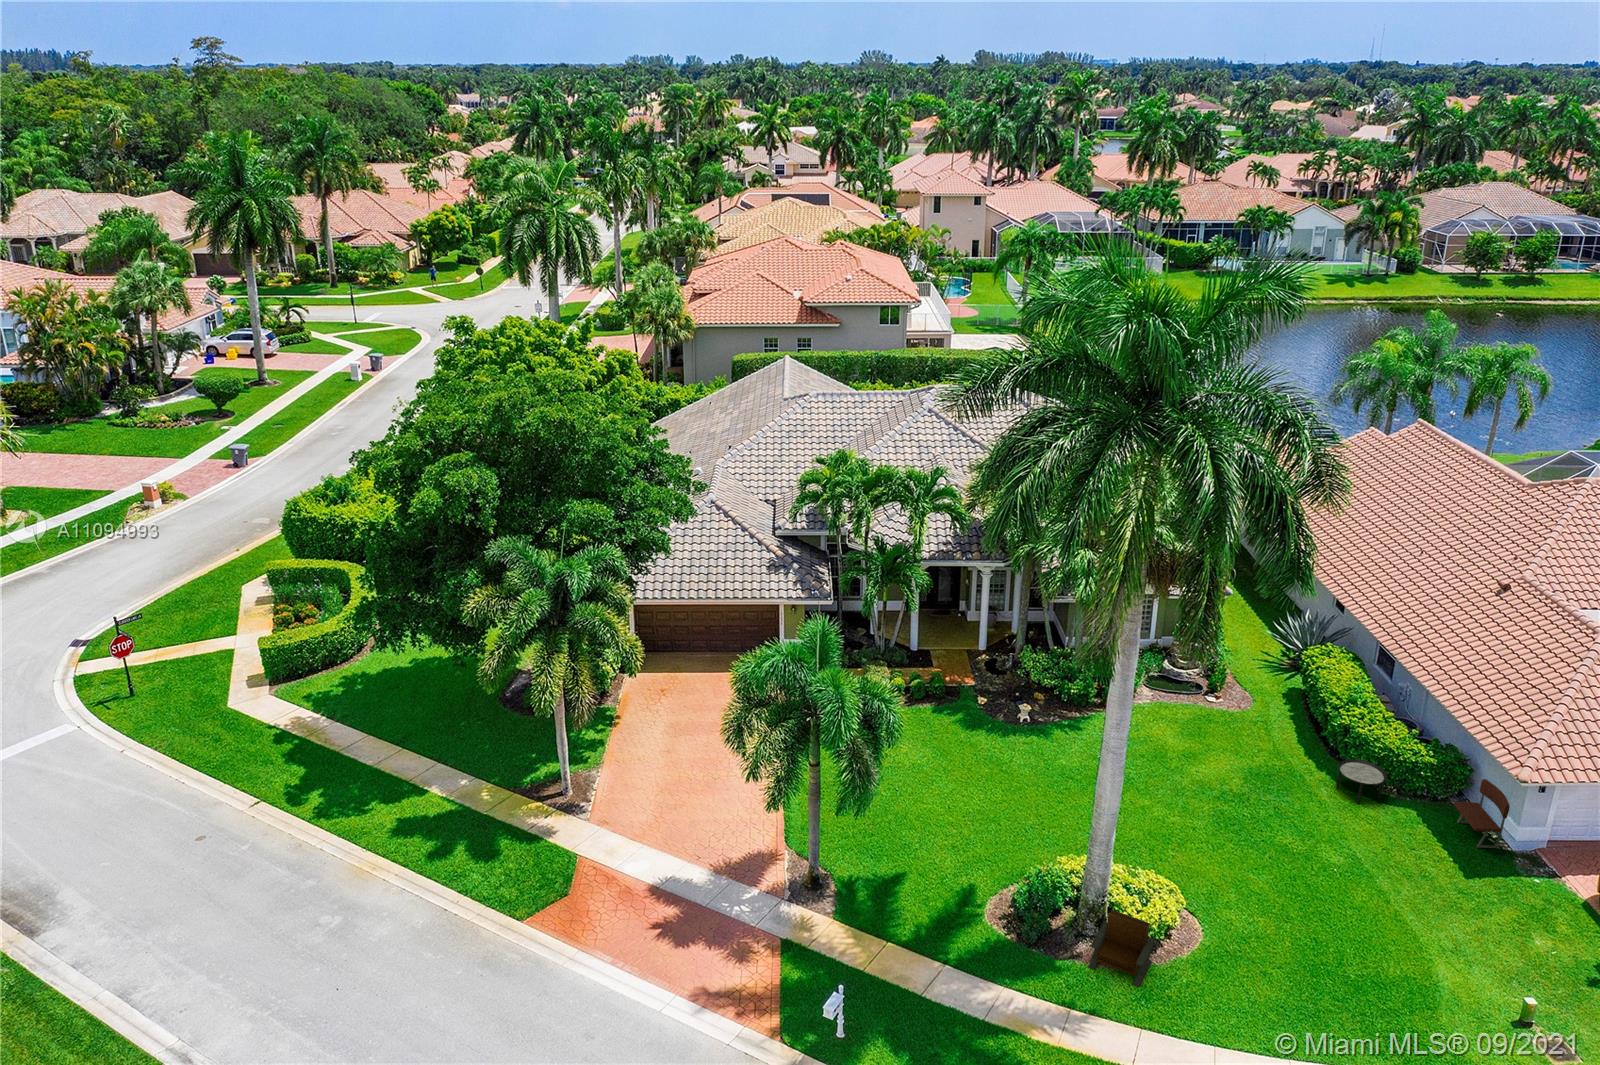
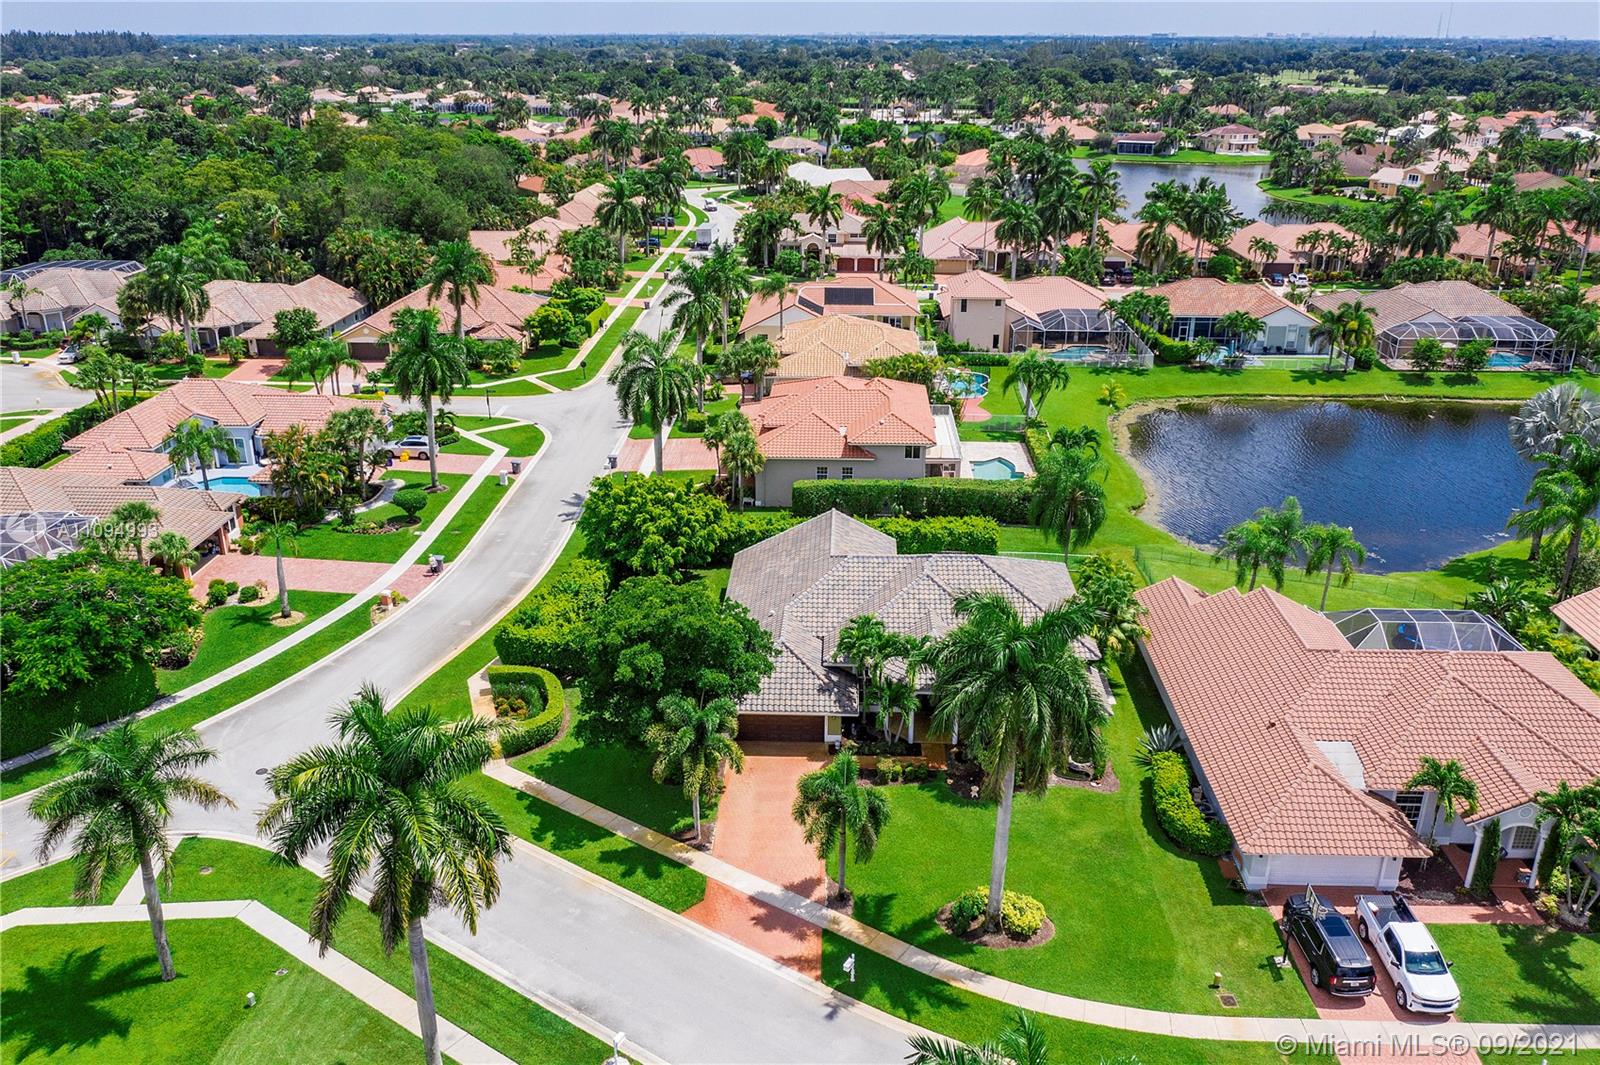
round table: present [1336,759,1387,804] -> none [1156,831,1184,859]
lounge chair: present [1088,910,1155,987] -> none [989,919,1026,961]

